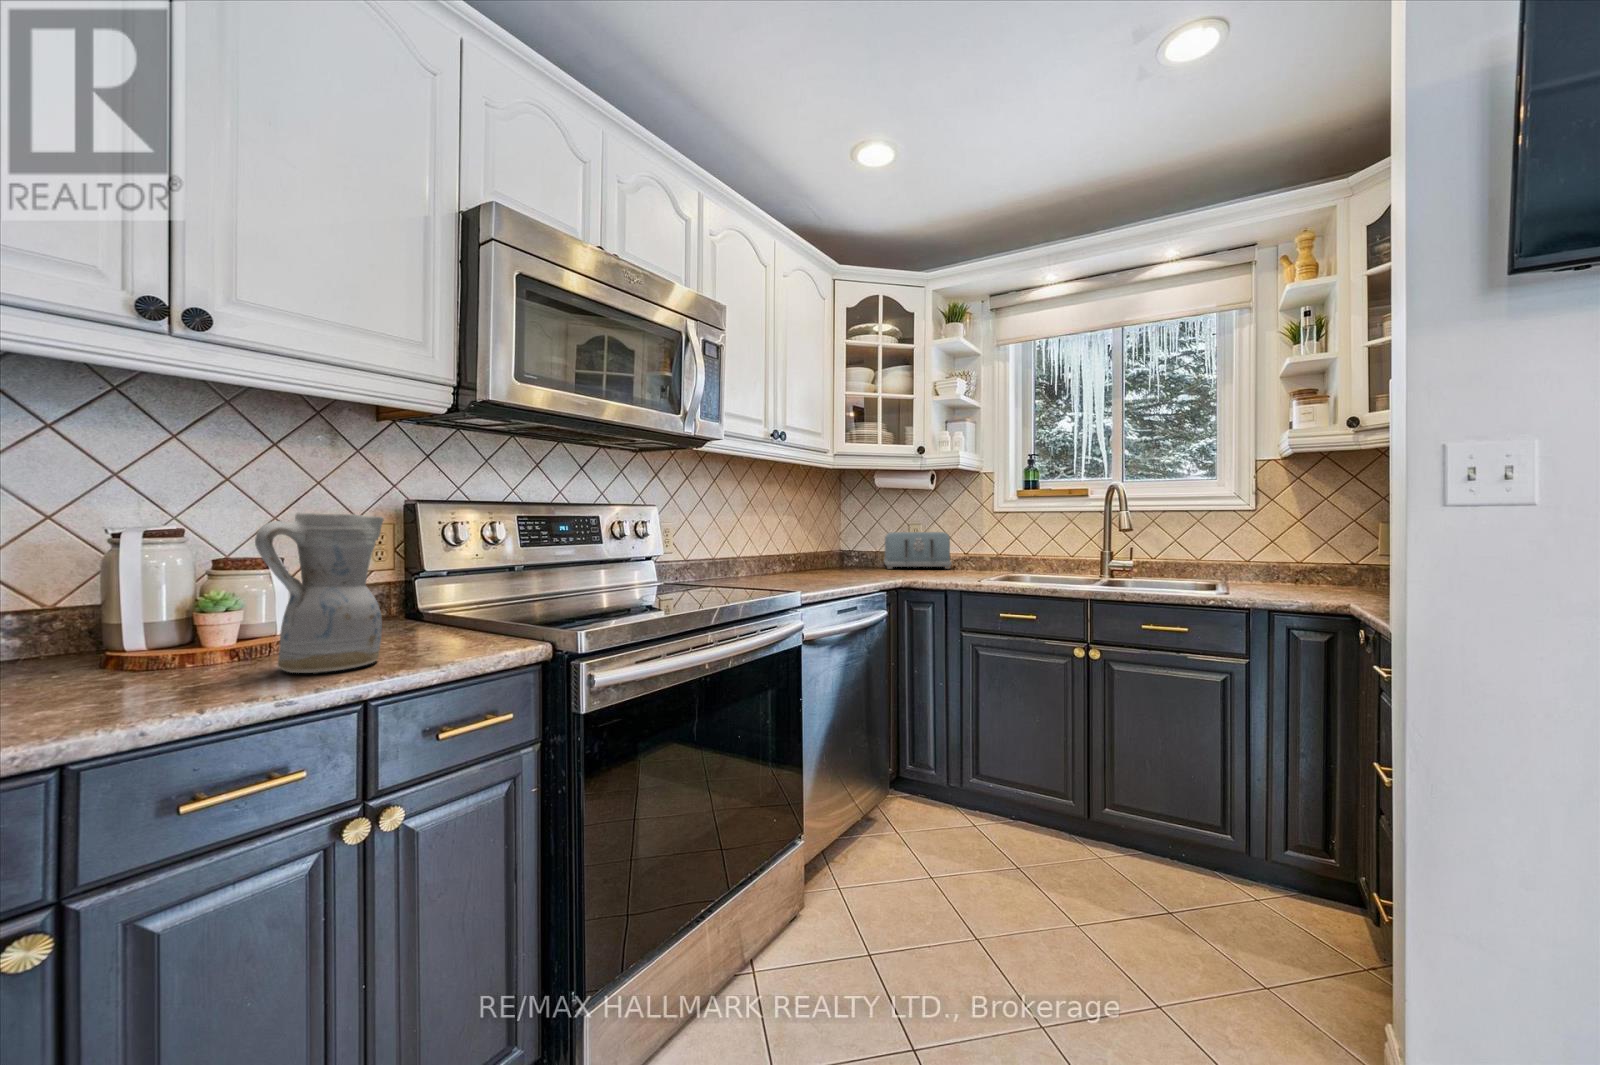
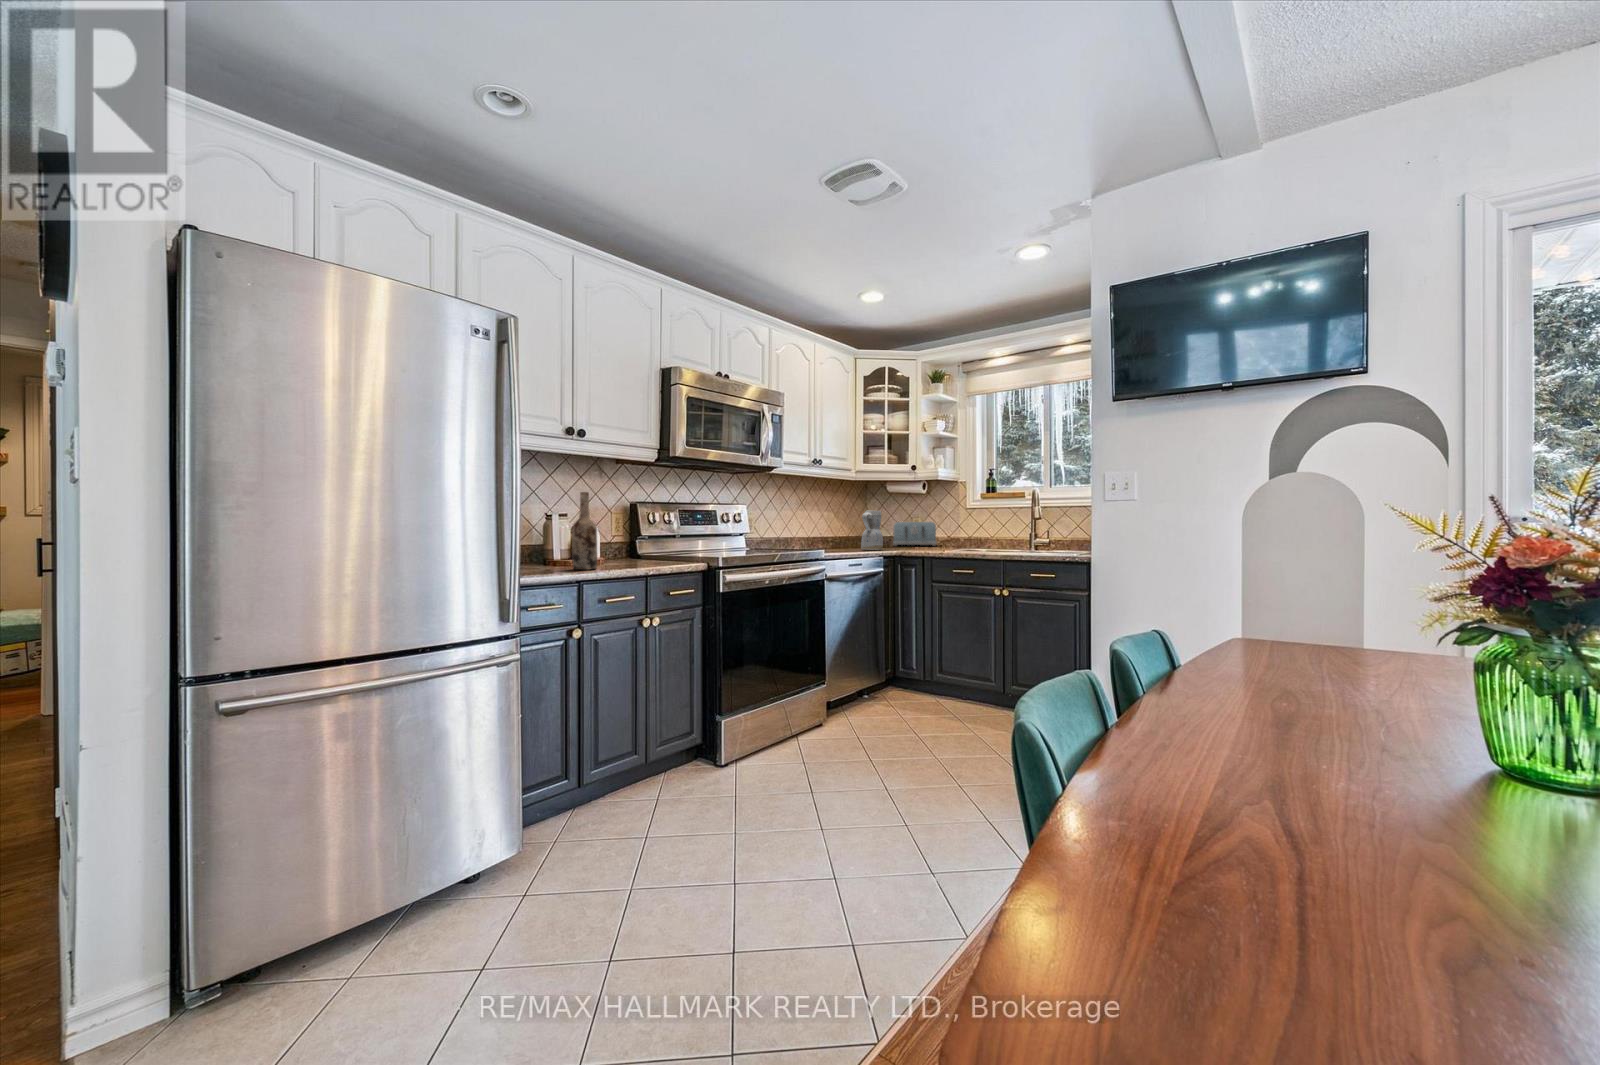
wine bottle: none [95,470,194,705] -> present [572,492,597,570]
ceramic pitcher: present [255,513,384,673] -> present [861,510,883,550]

